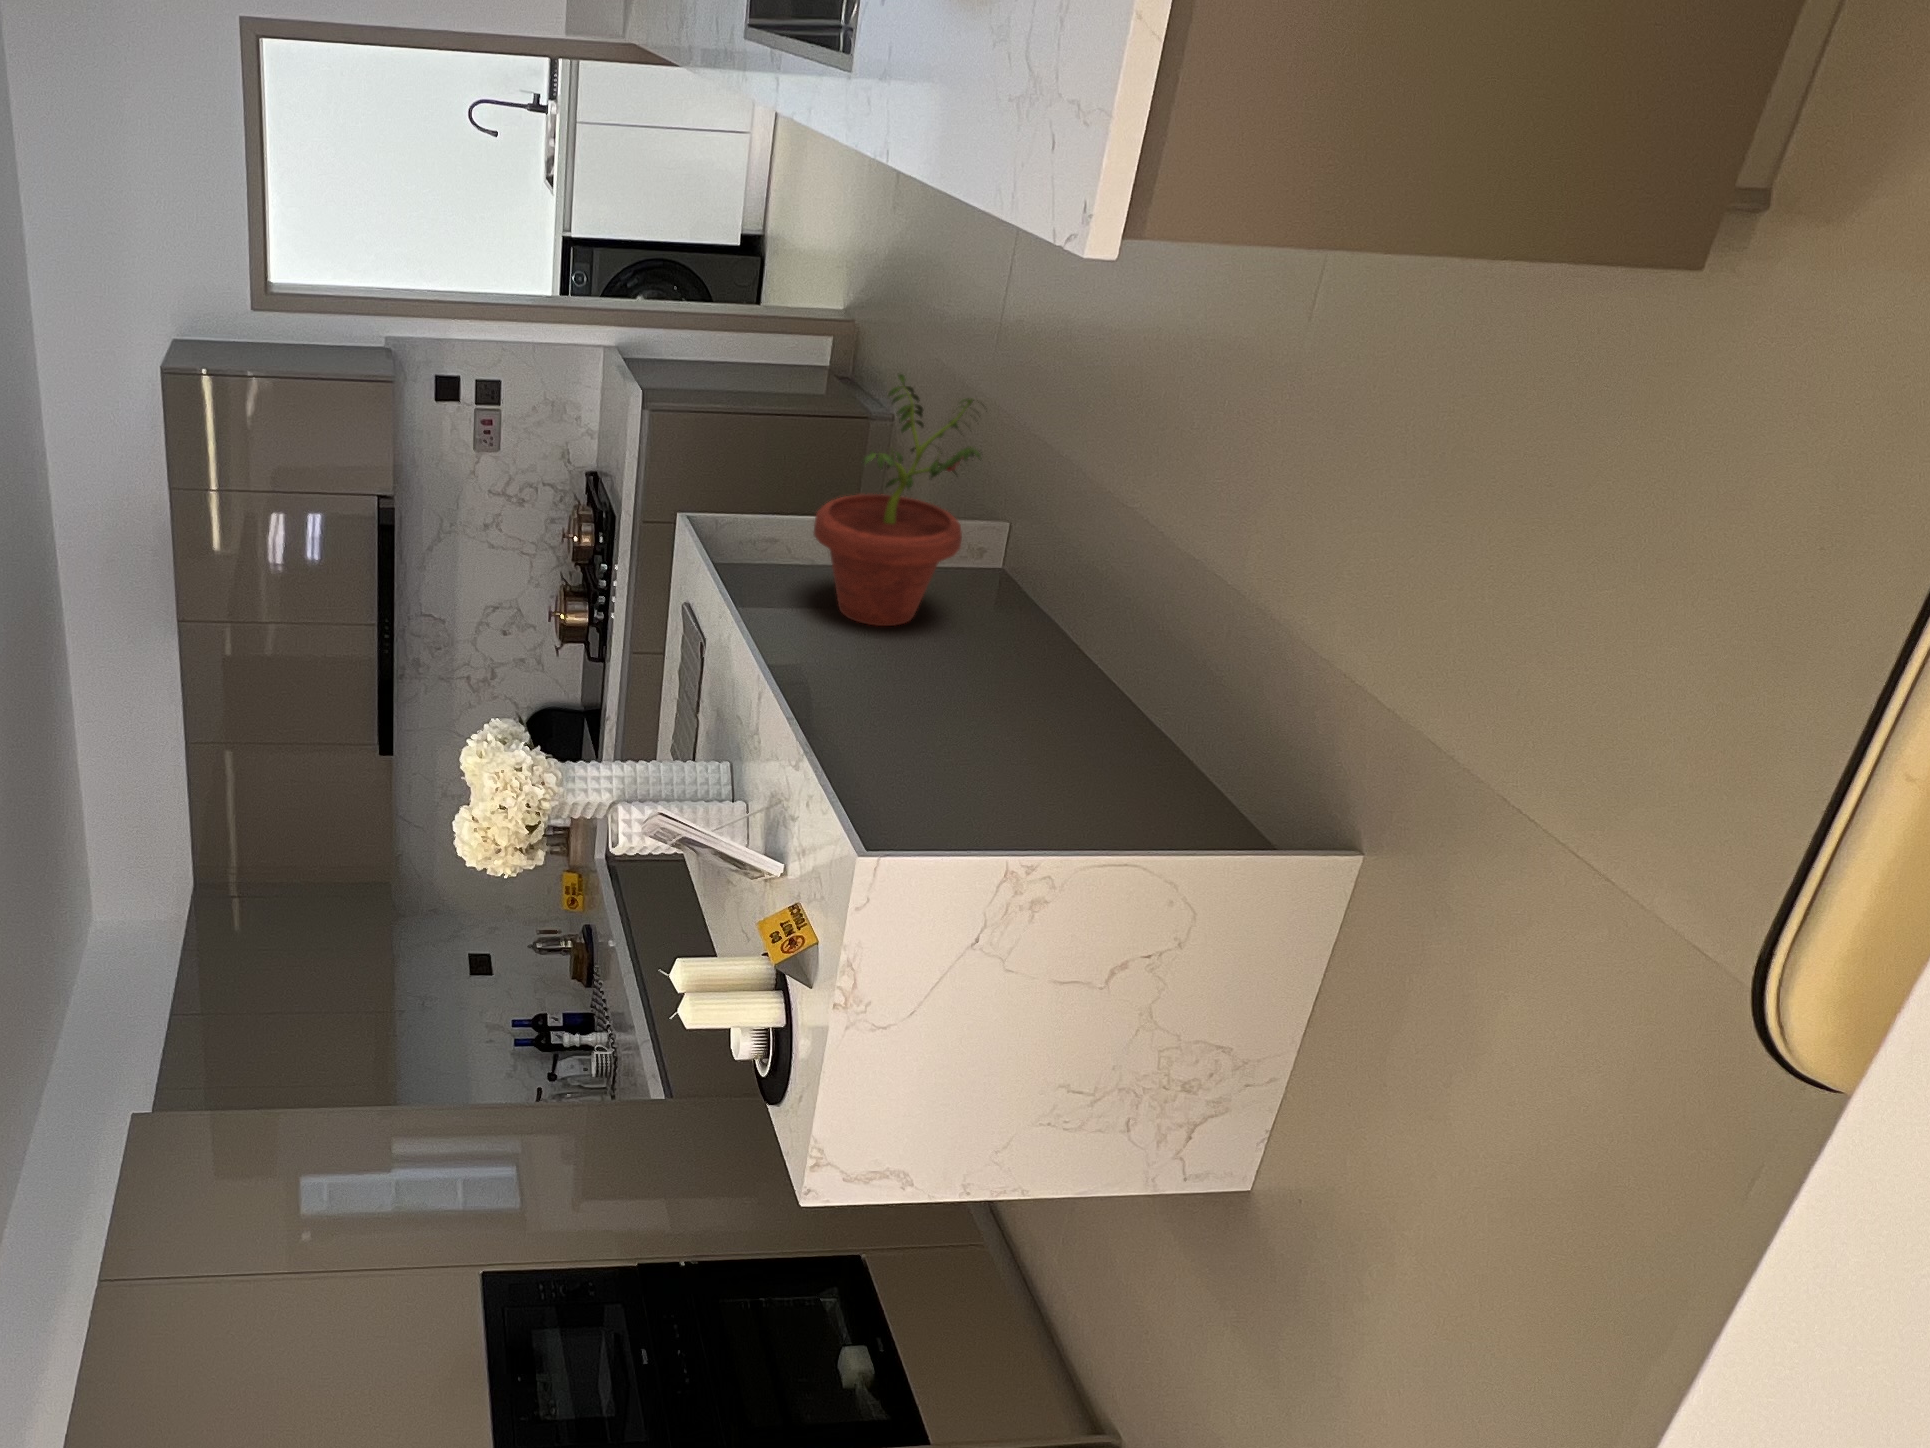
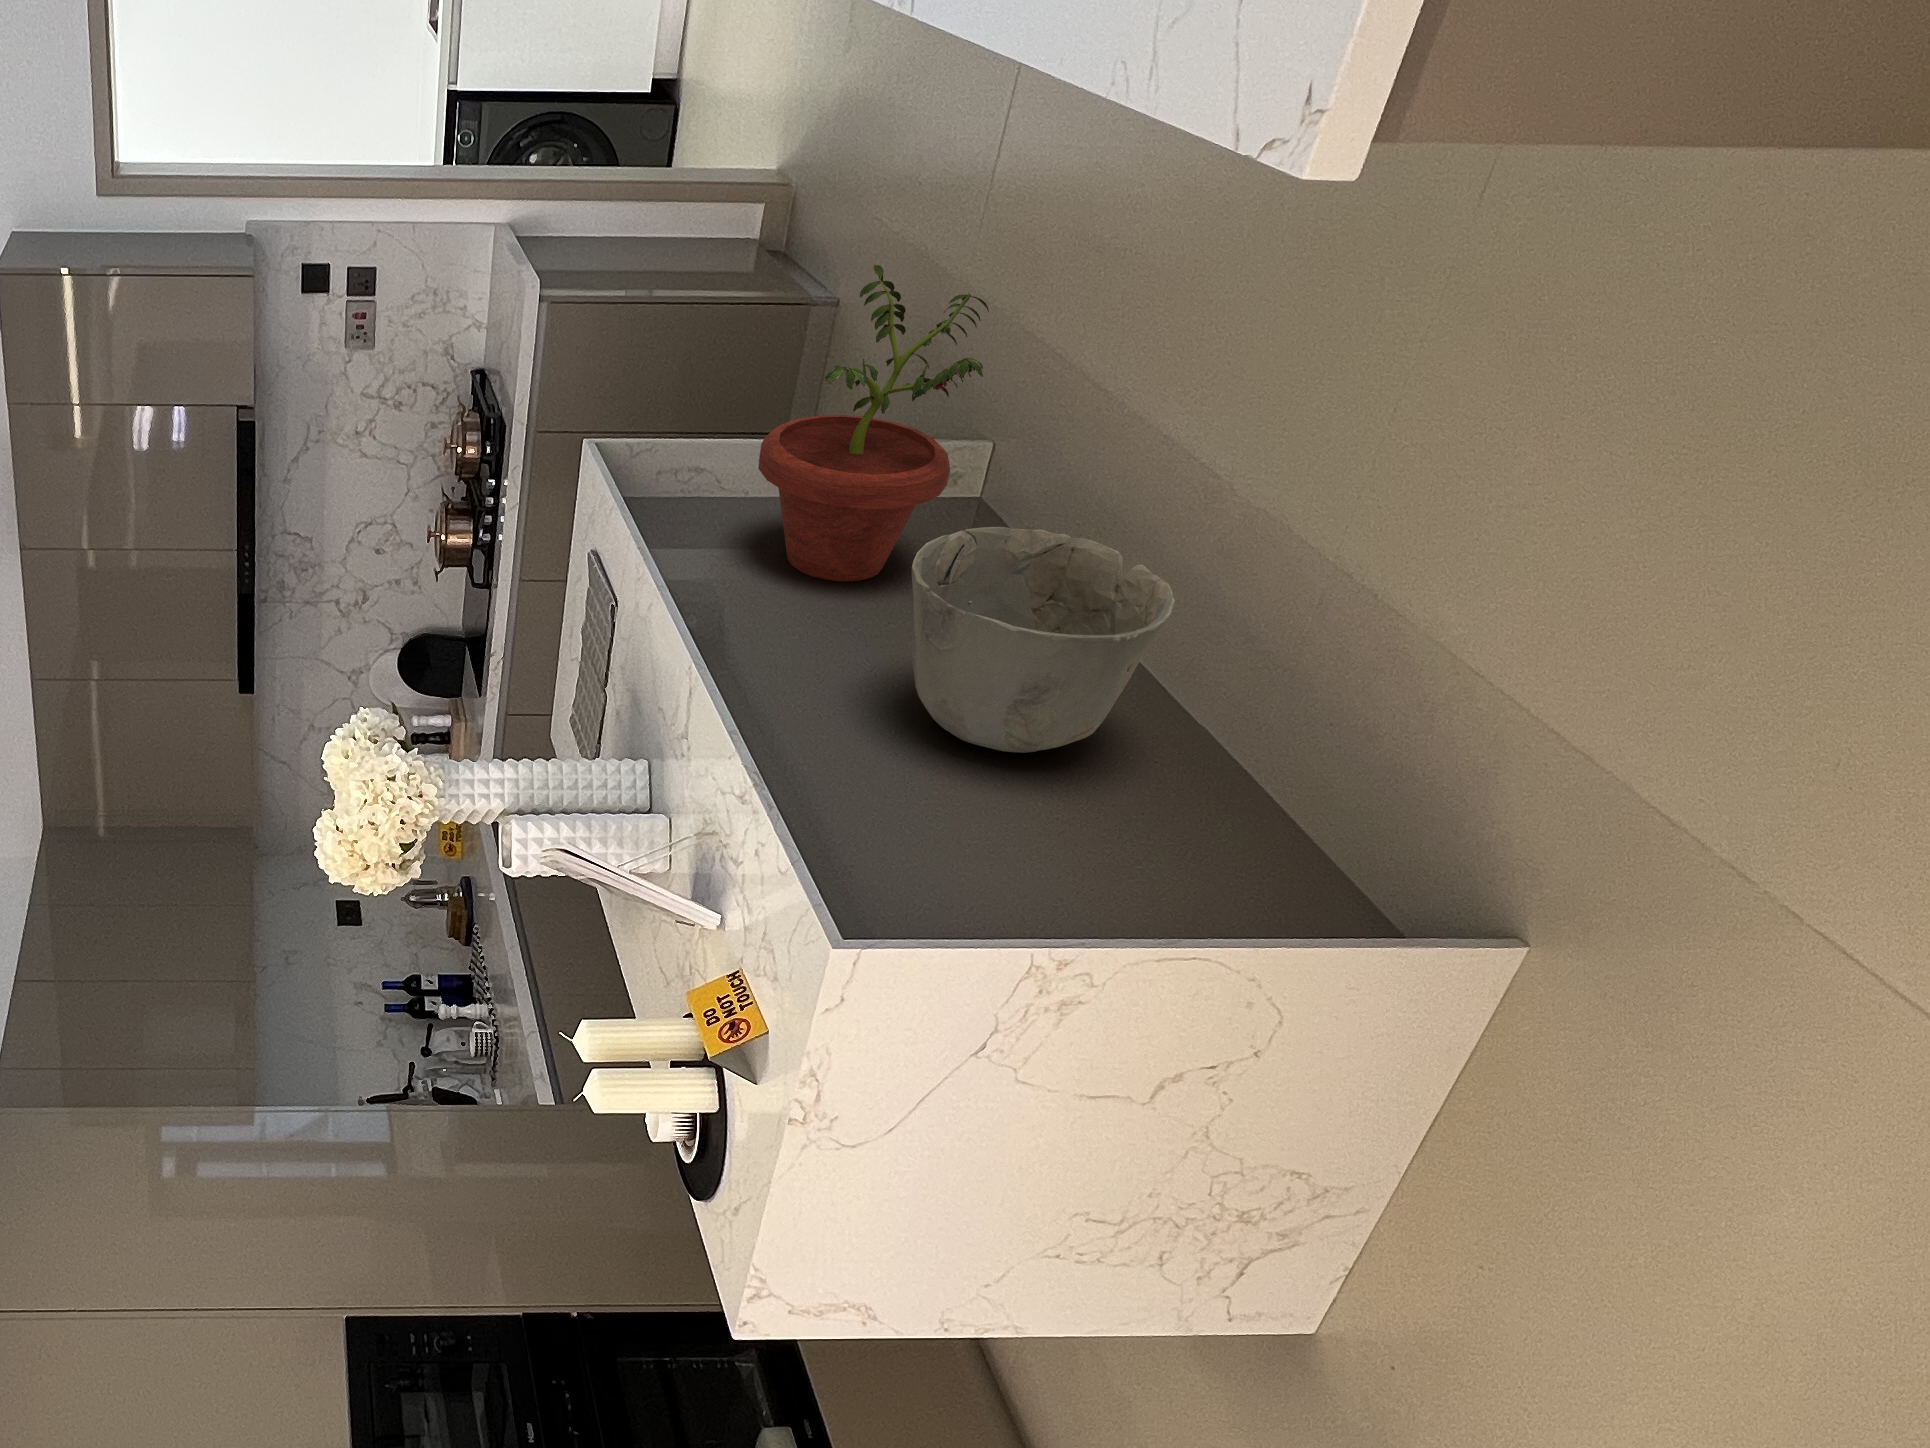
ceramic bowl: none [924,574,1119,747] -> present [912,527,1175,753]

